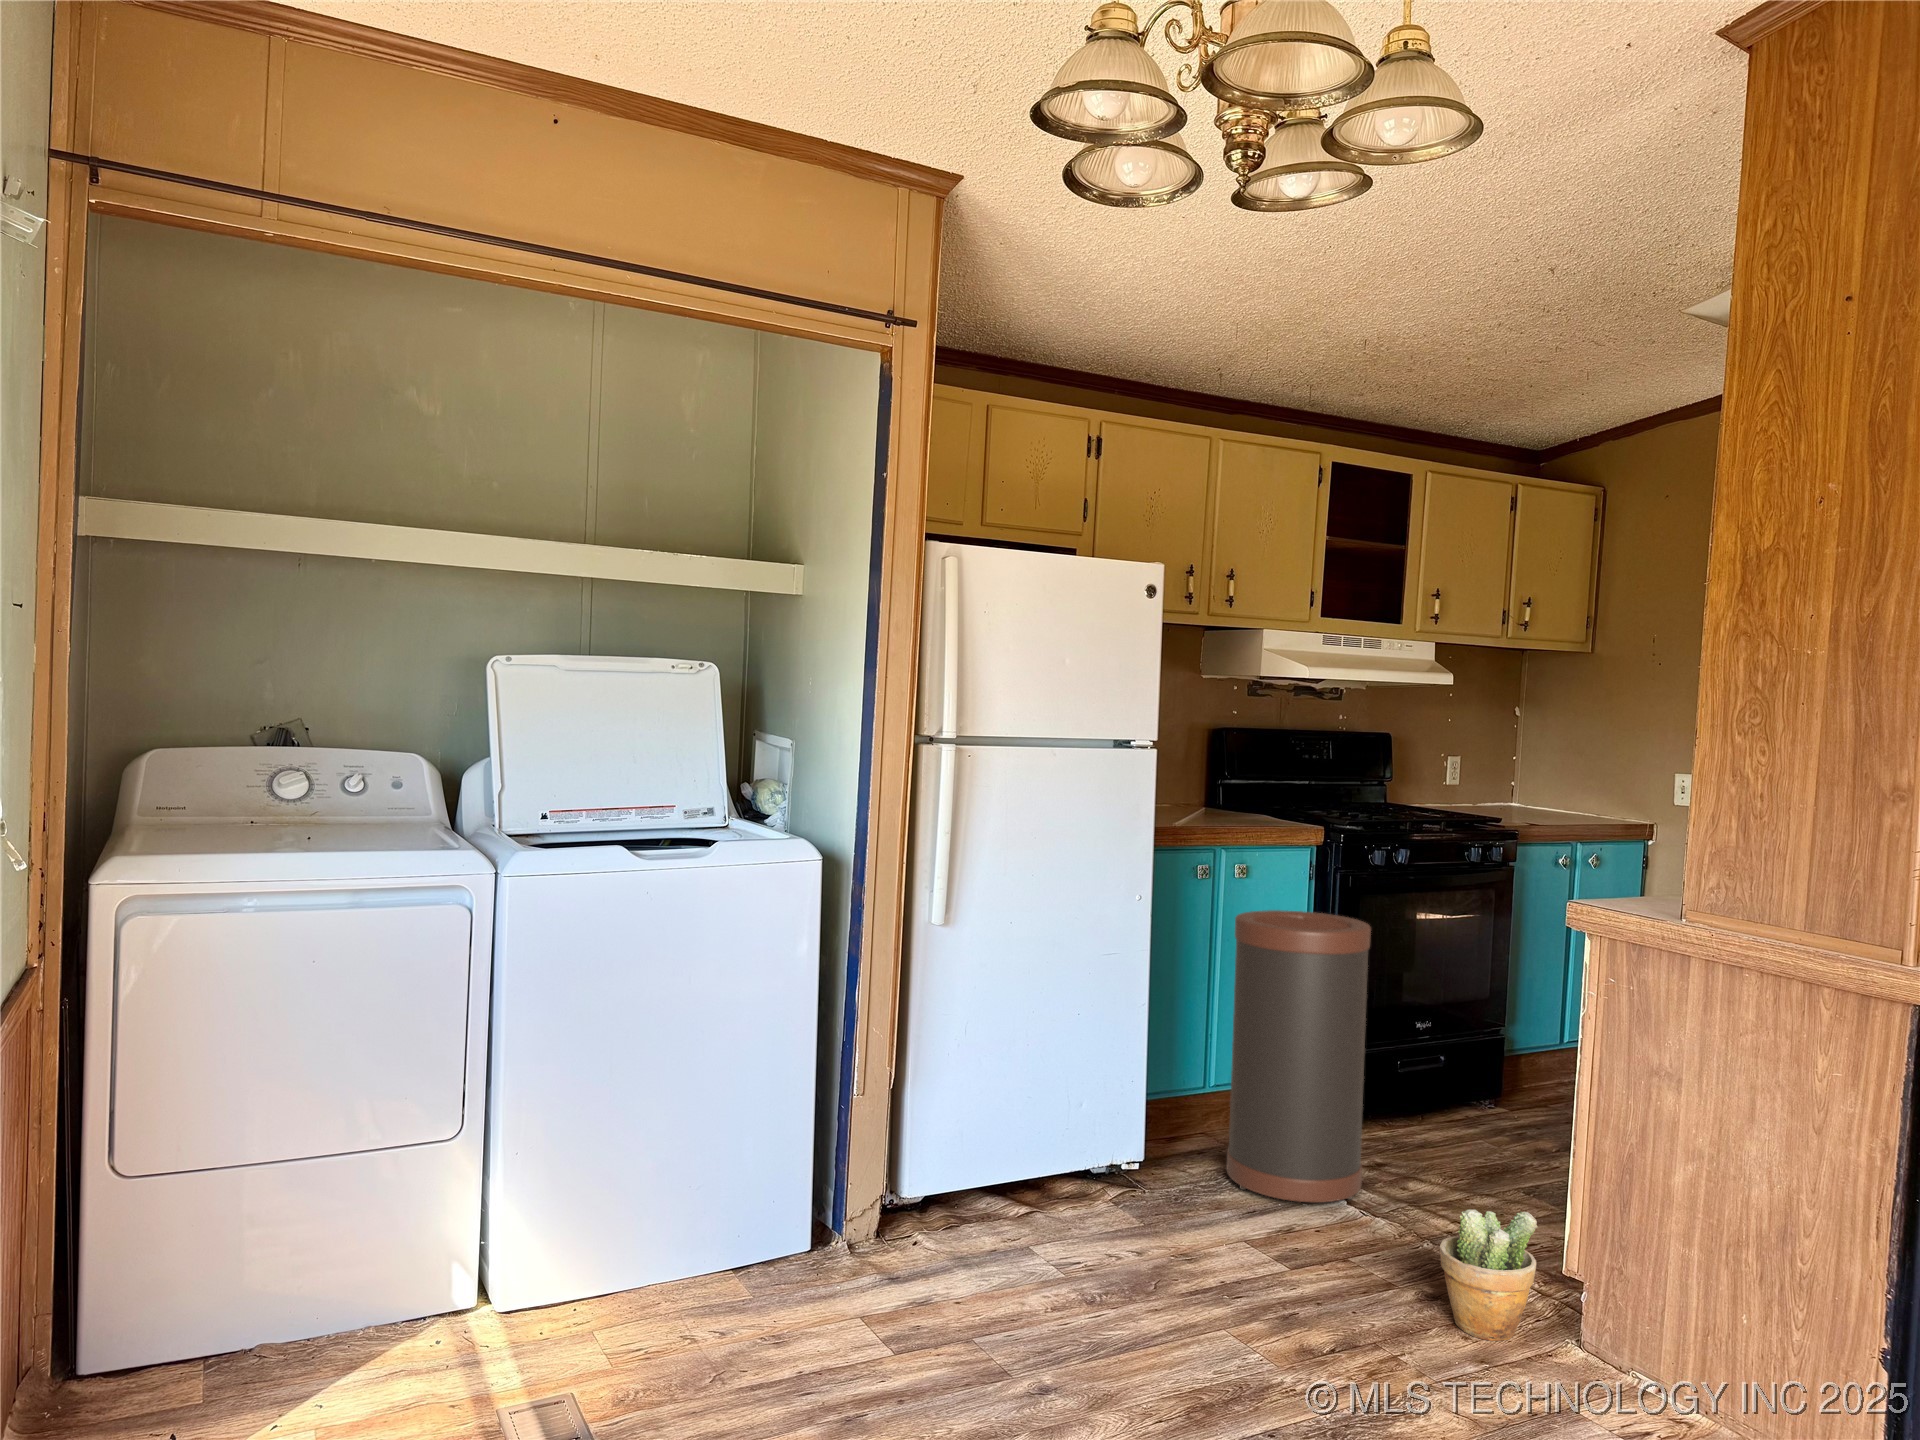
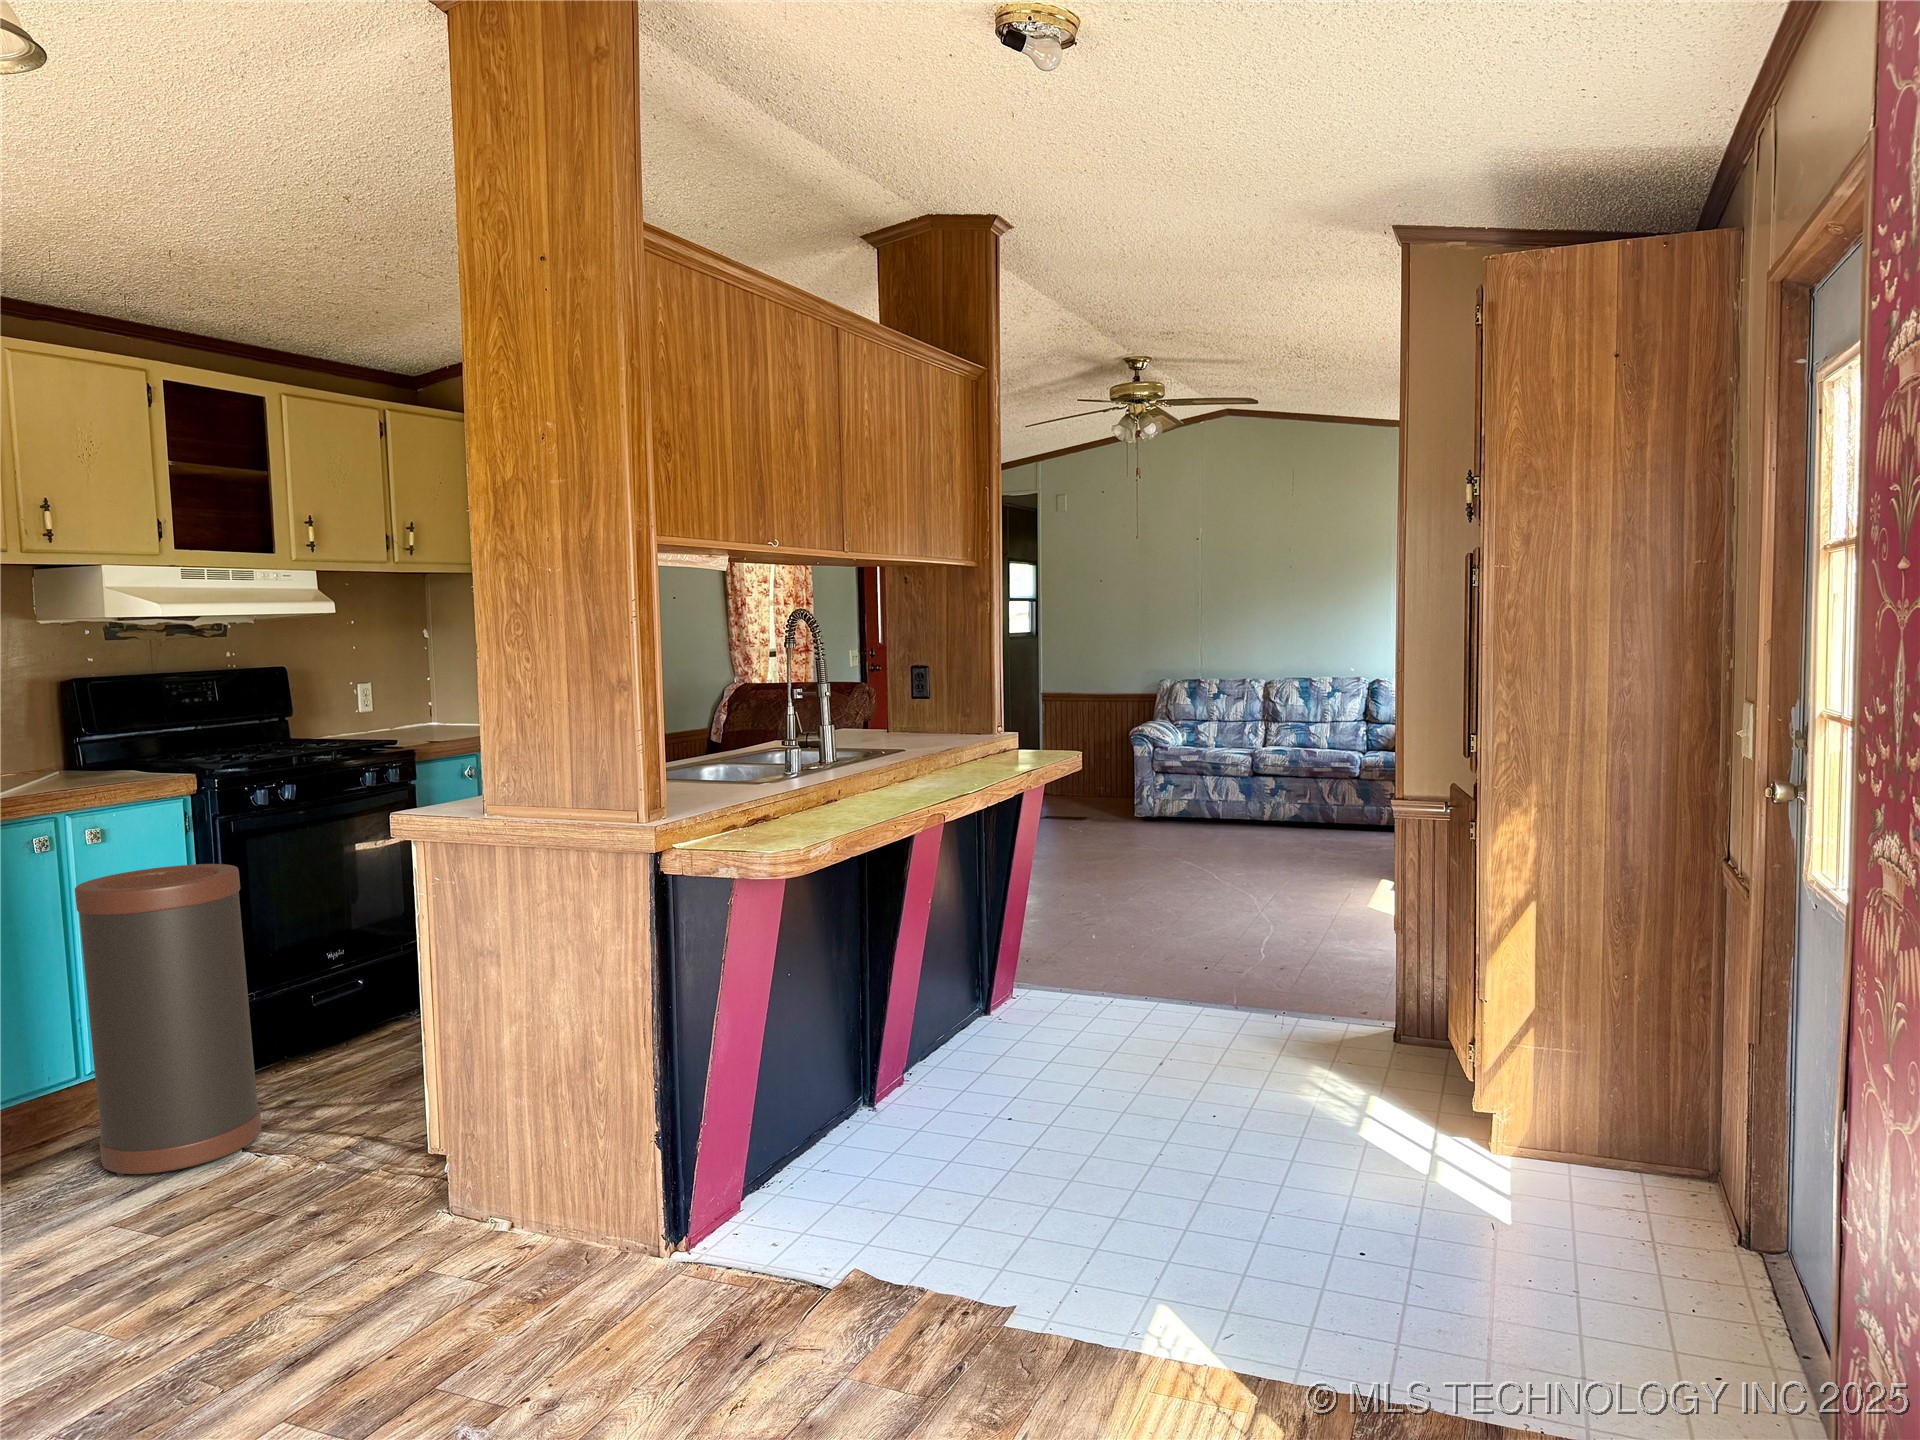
potted plant: present [1440,1209,1537,1341] -> none [311,1105,404,1235]

